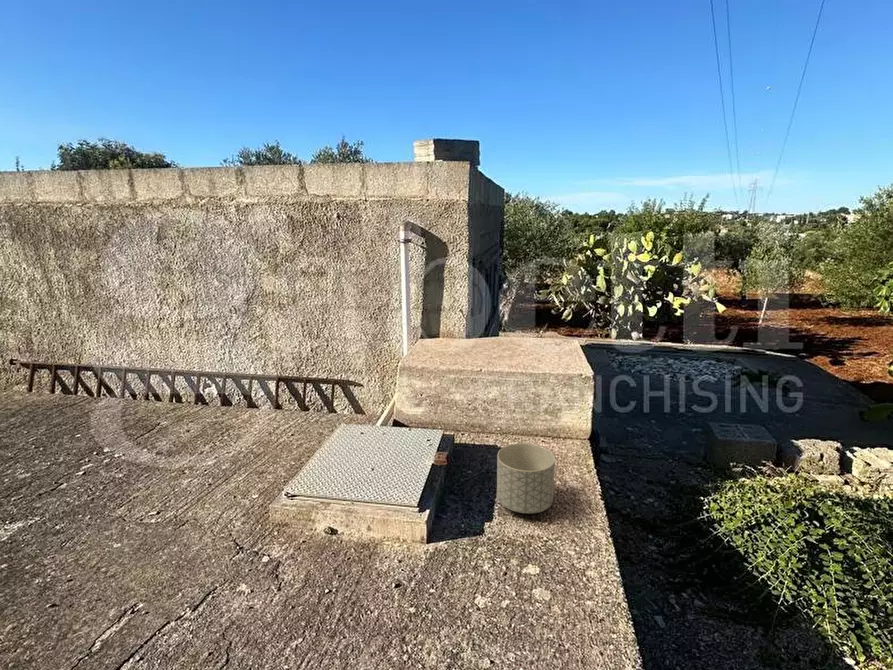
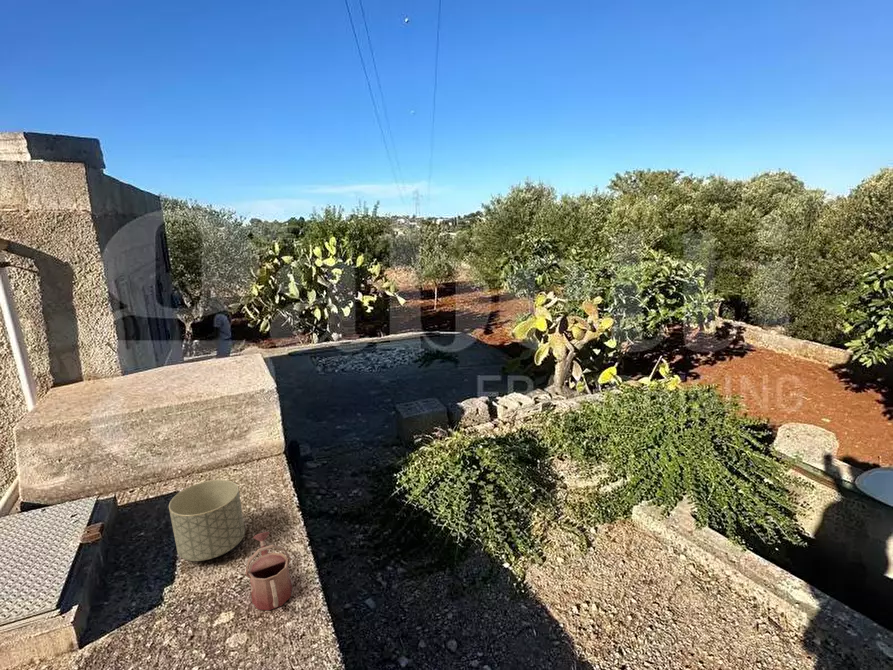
watering can: none [556,507,599,584] -> present [245,532,292,610]

